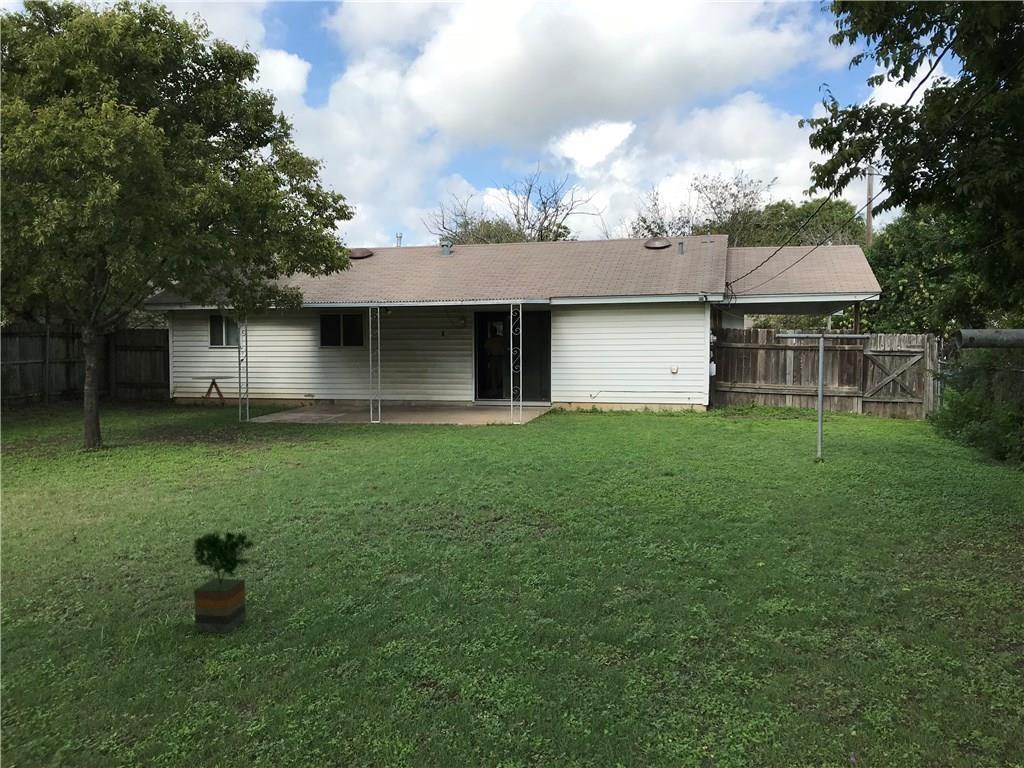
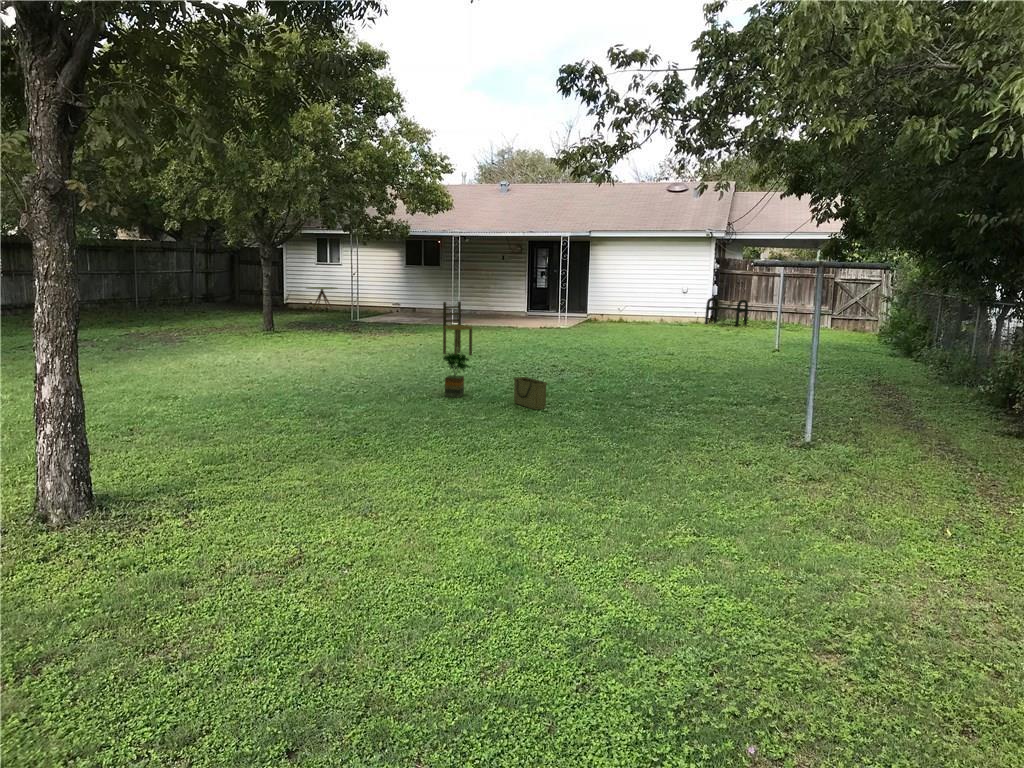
bench: none [702,379,756,416] -> present [705,298,748,326]
chair: none [303,401,351,491] -> present [443,302,472,355]
basket: none [334,590,404,686] -> present [513,377,547,410]

